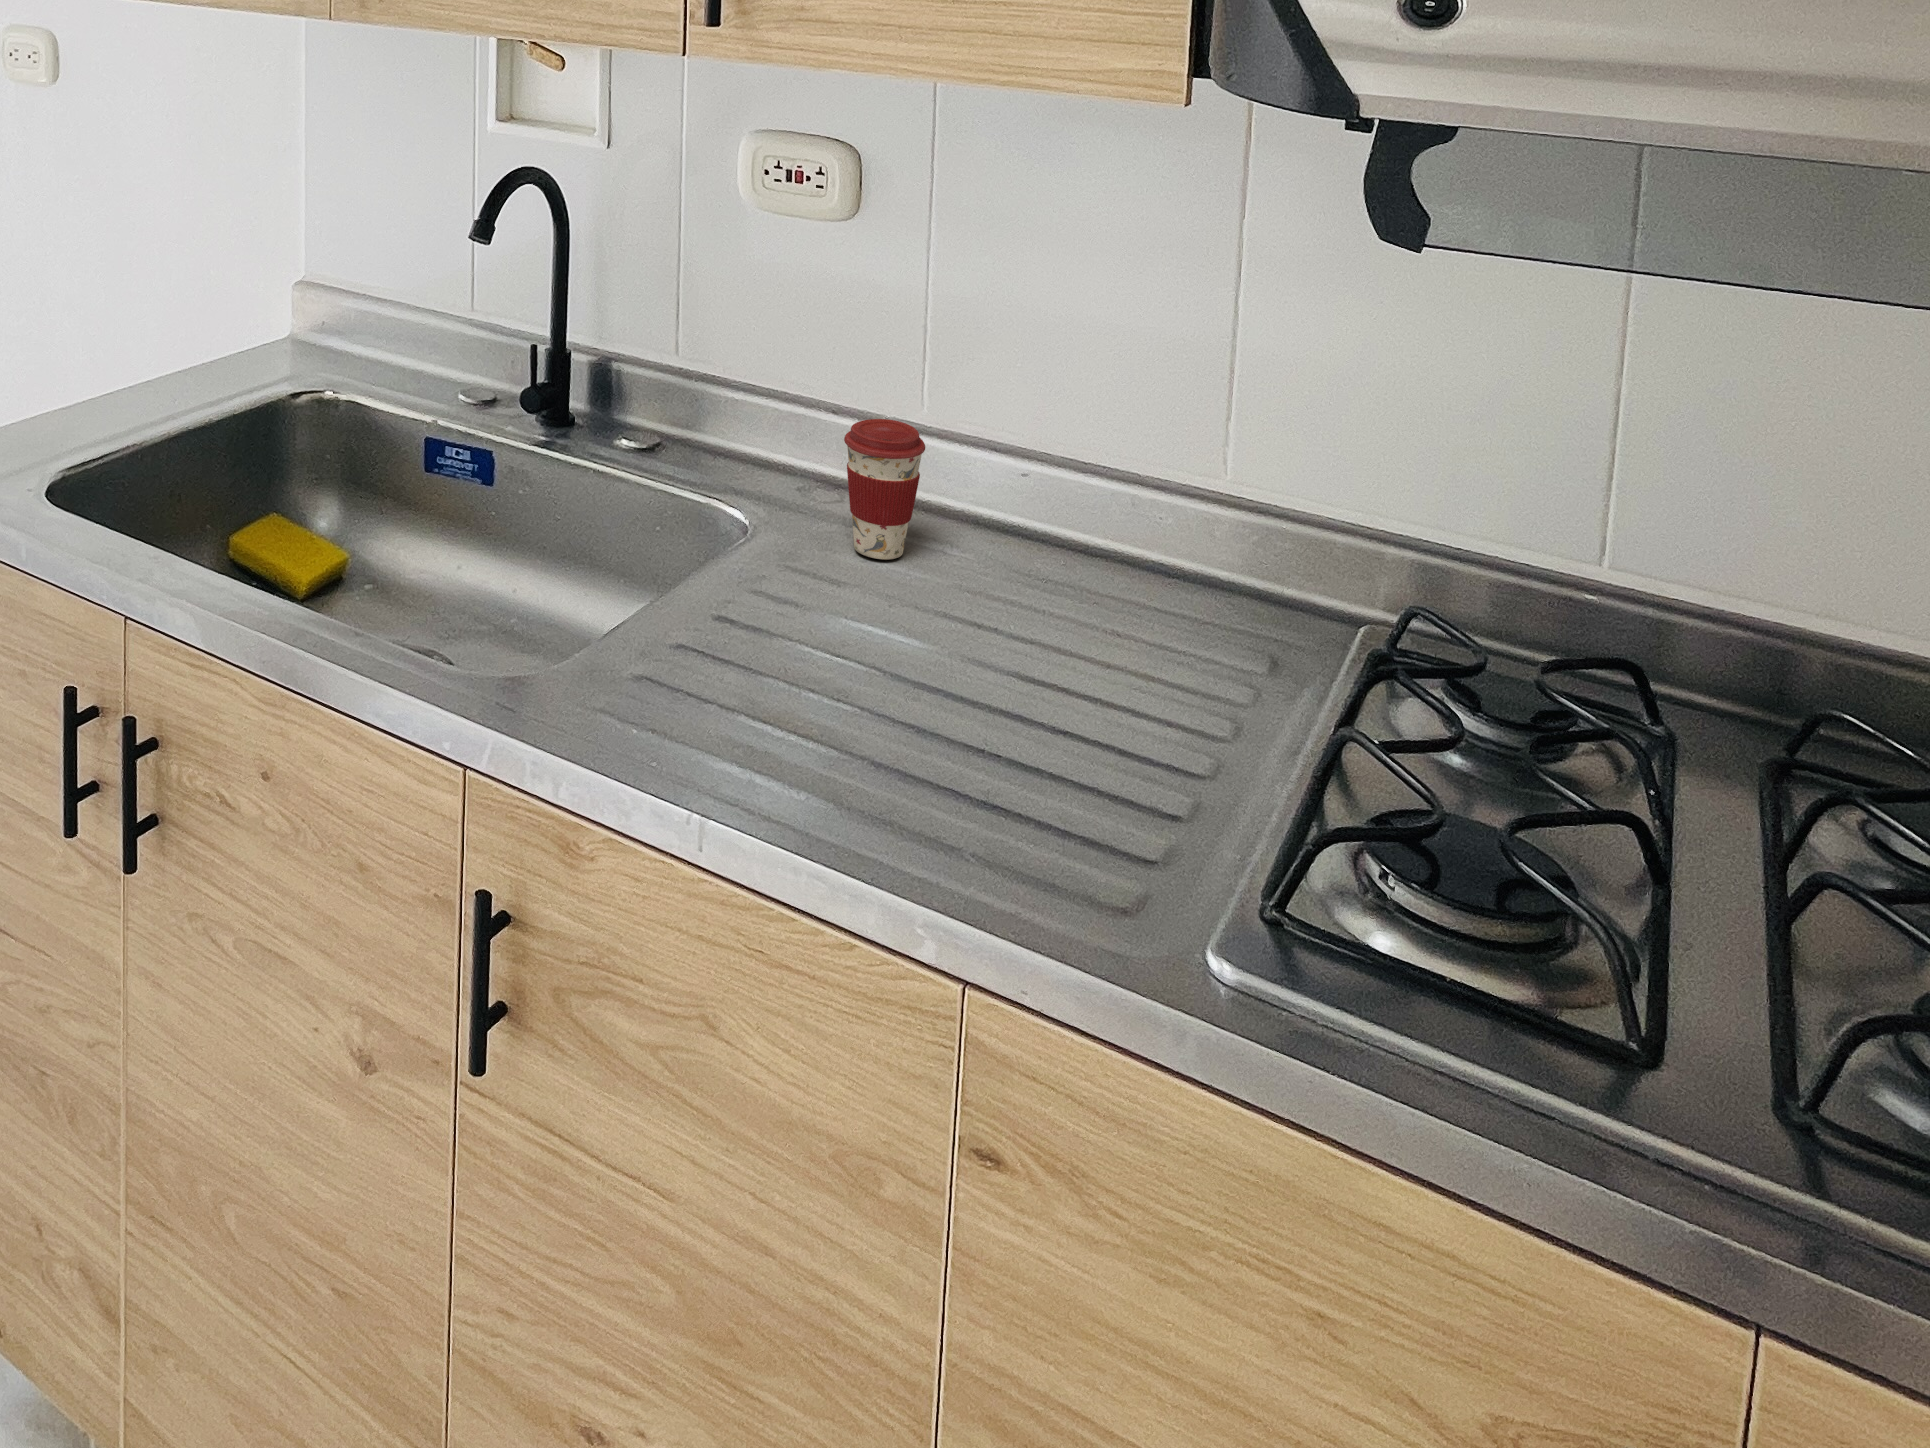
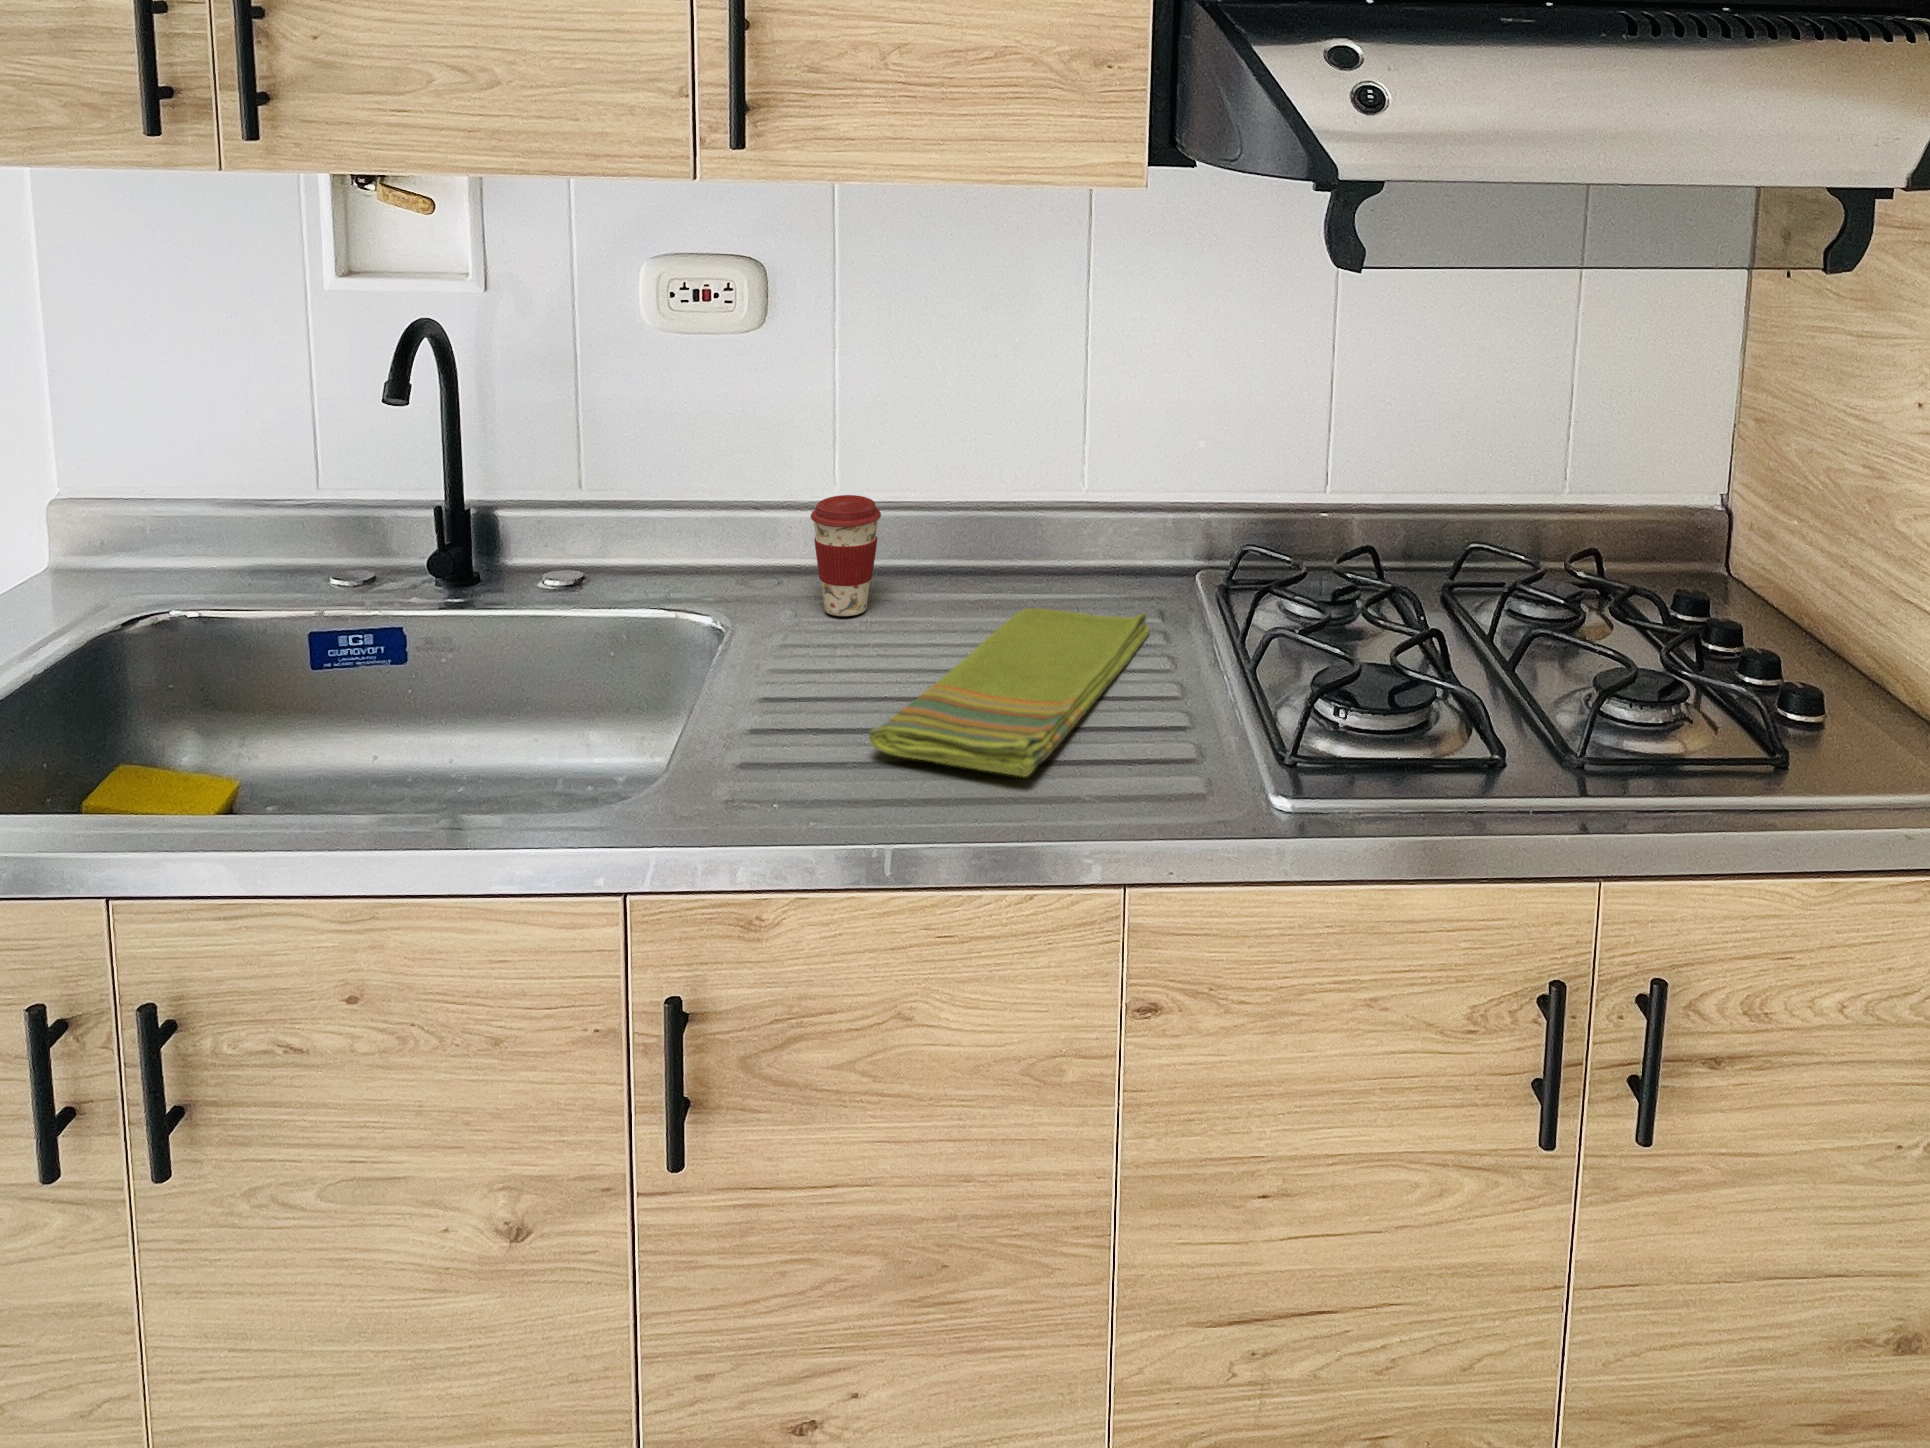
dish towel: none [762,610,1226,805] -> present [869,608,1149,777]

